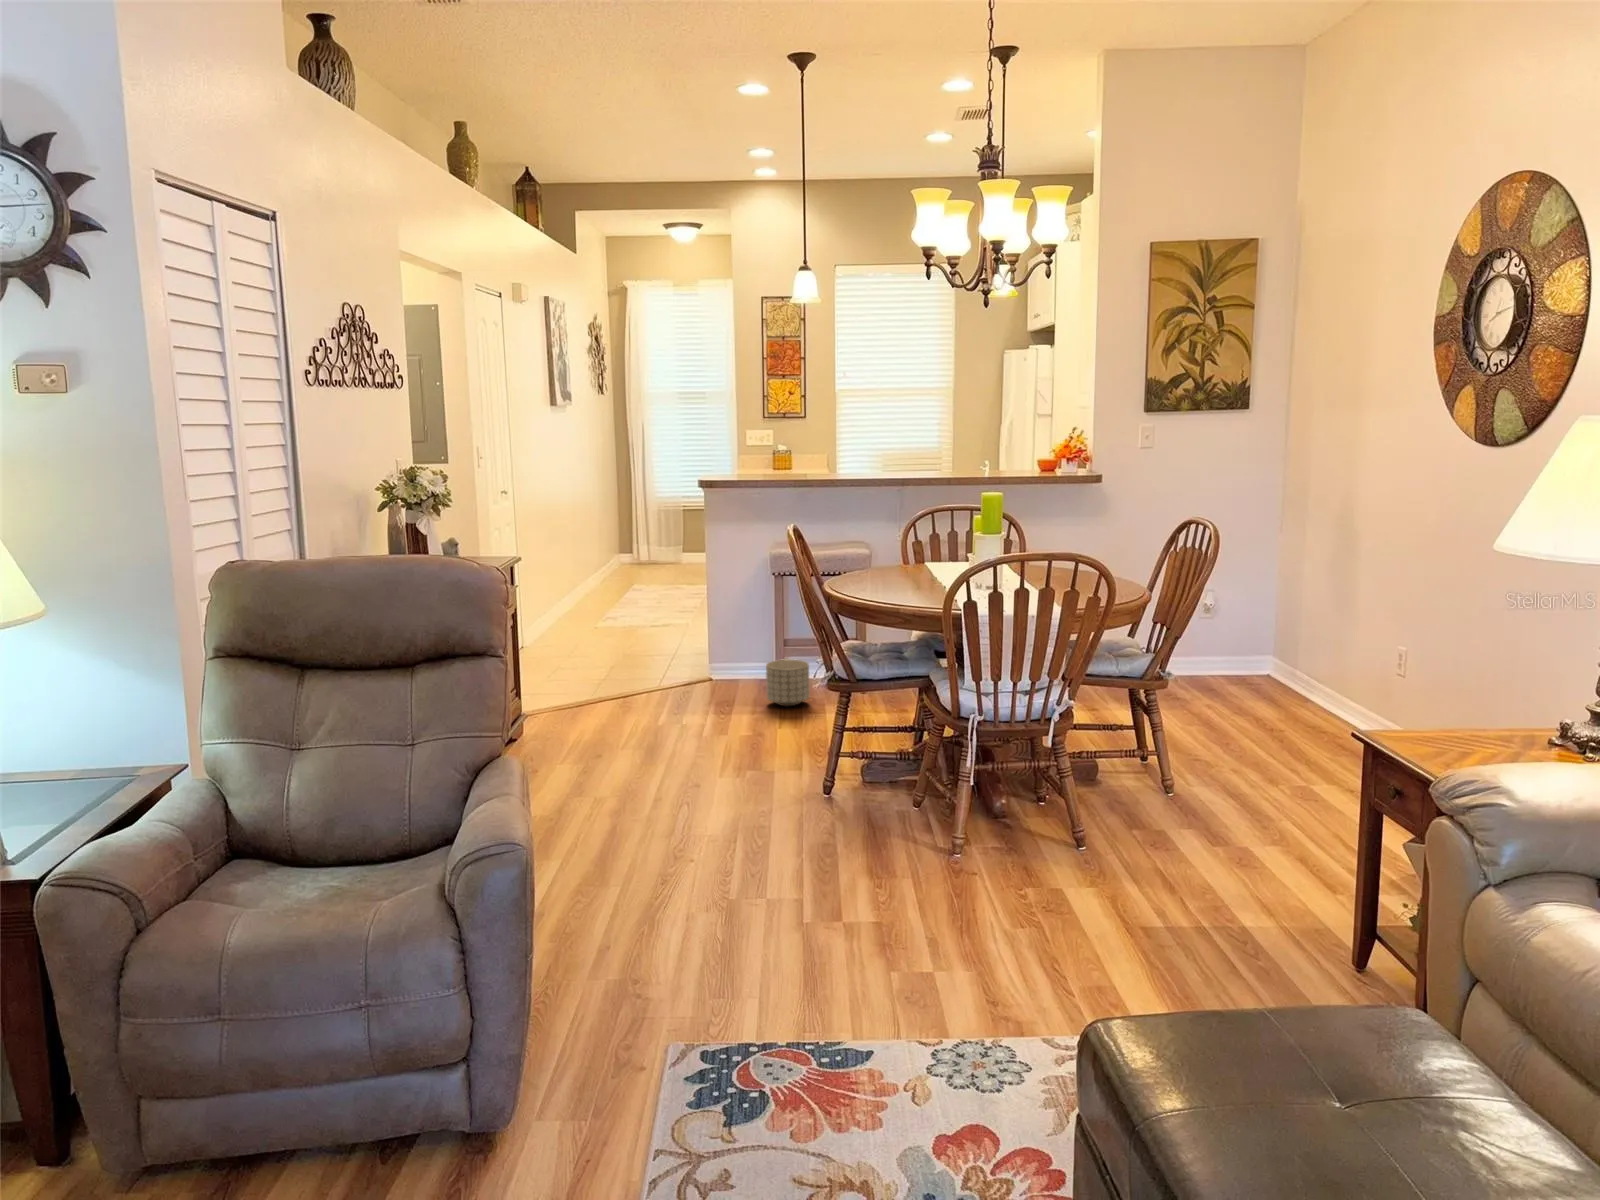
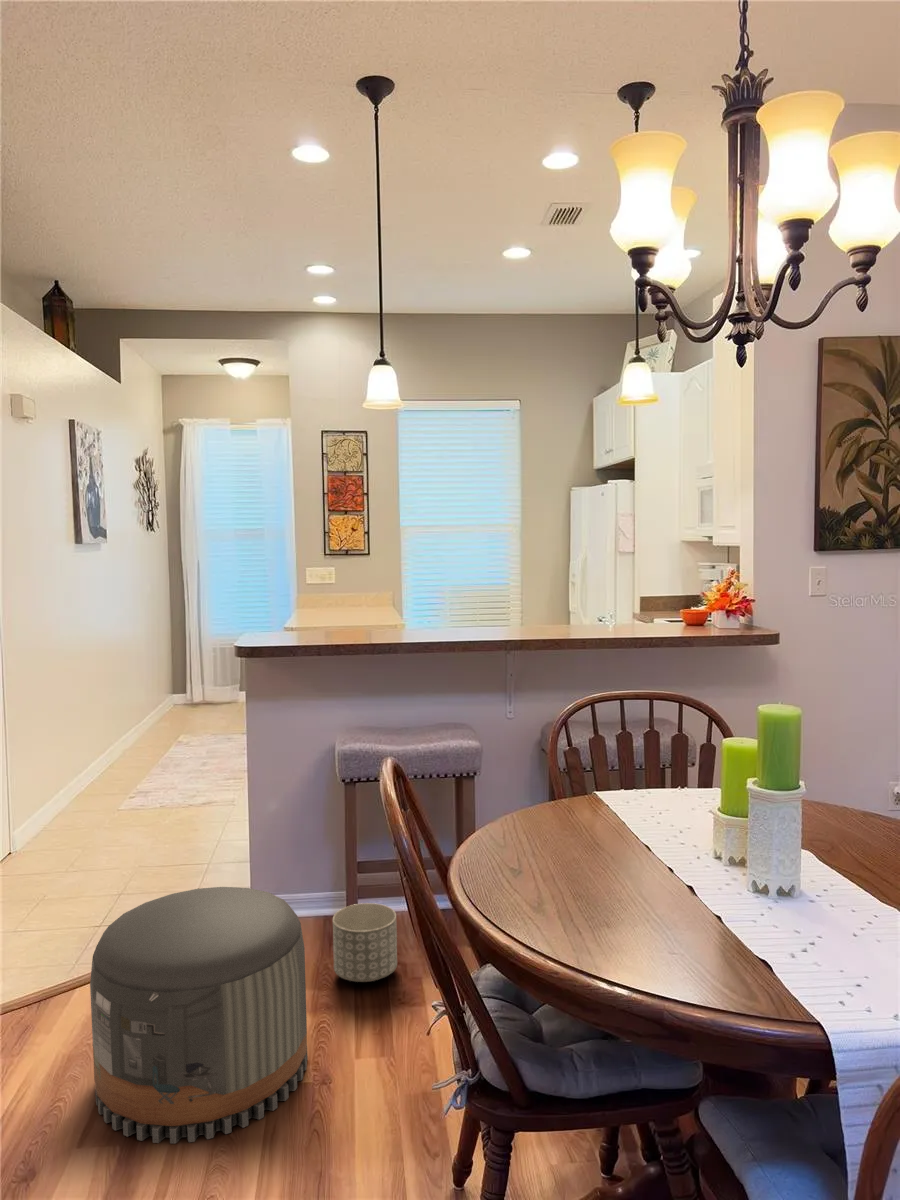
pouf: none [623,630,750,751] -> present [90,887,308,1144]

